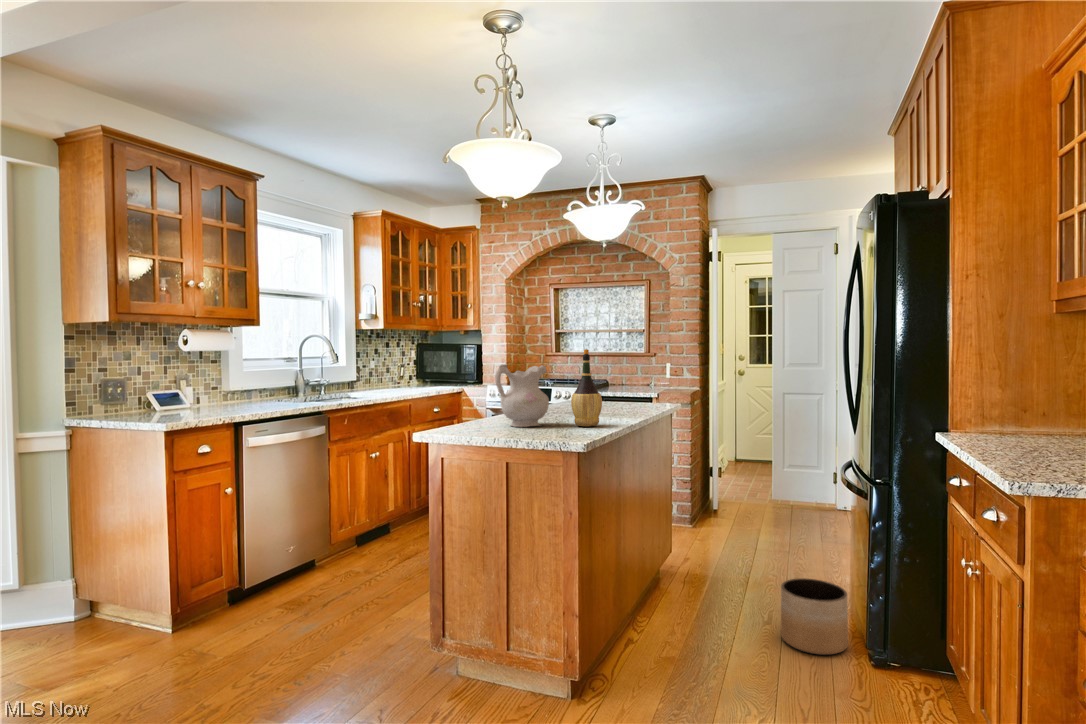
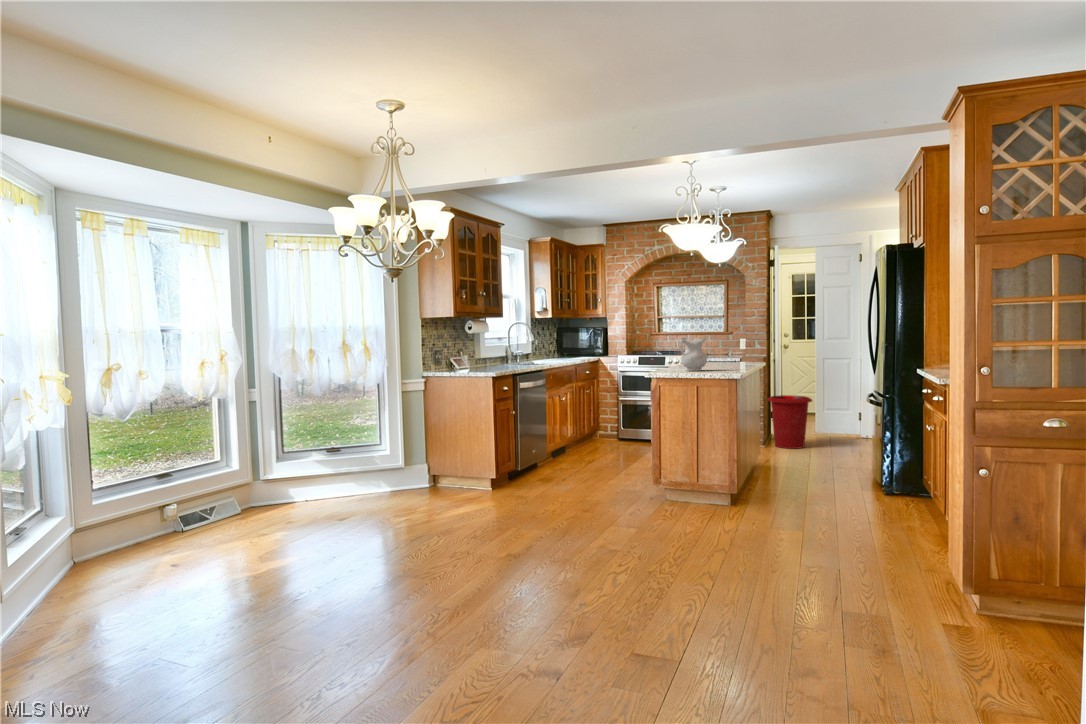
wine bottle: present [571,349,602,426] -> none [721,329,738,370]
waste bin: none [697,448,764,532] -> present [767,395,812,449]
planter: present [781,578,848,655] -> none [833,456,871,492]

